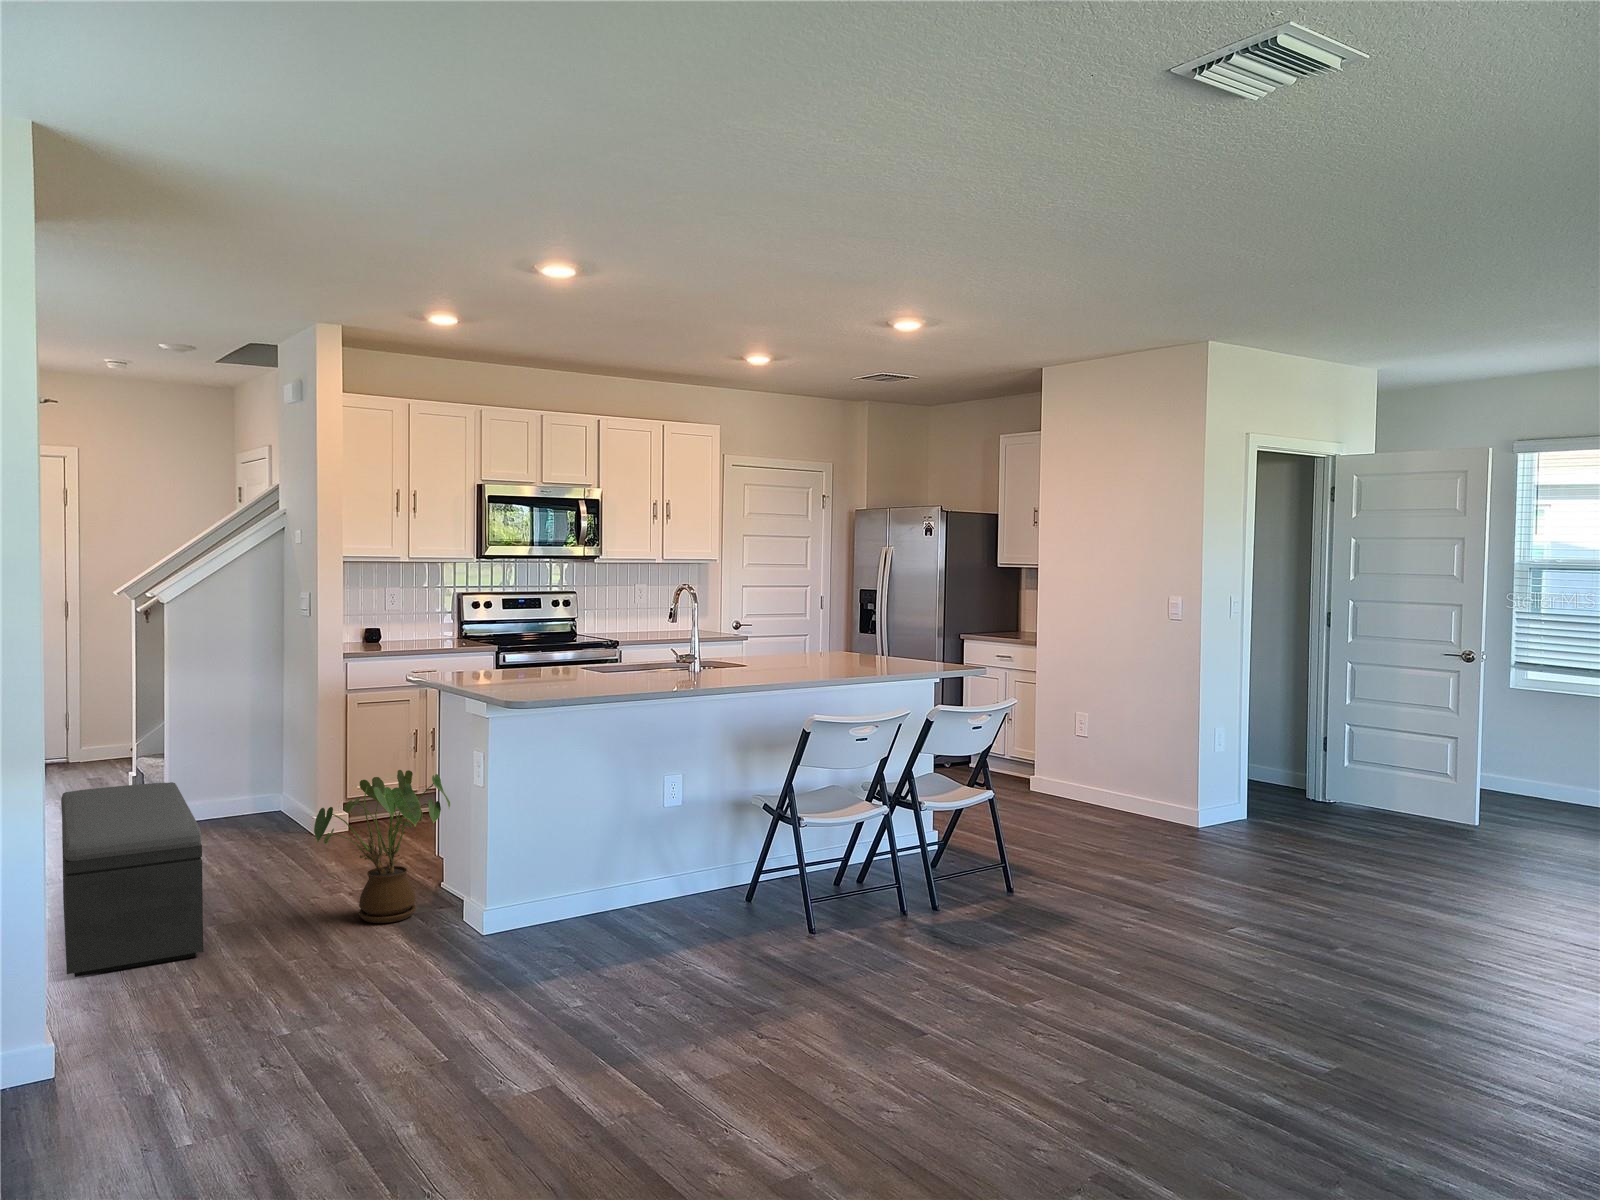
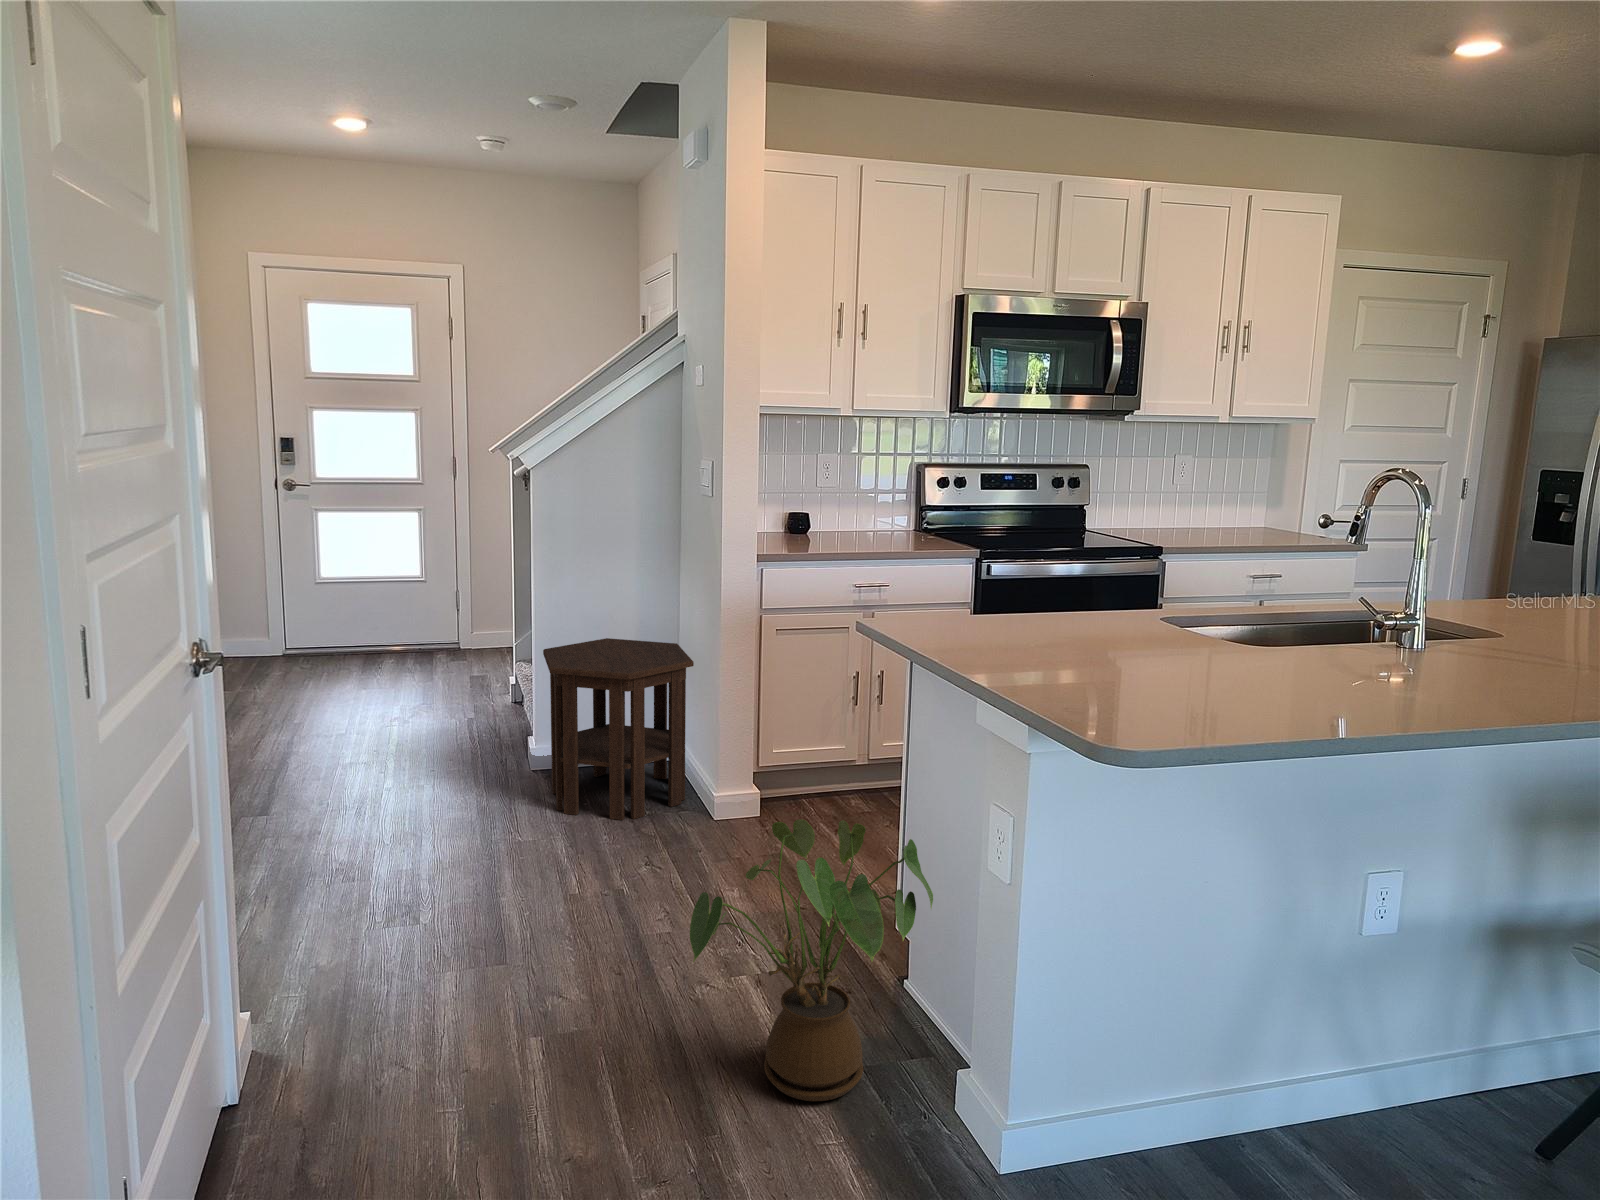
side table: none [181,721,299,841] -> present [543,638,694,820]
storage bench: present [61,782,203,977] -> none [260,766,507,1171]

